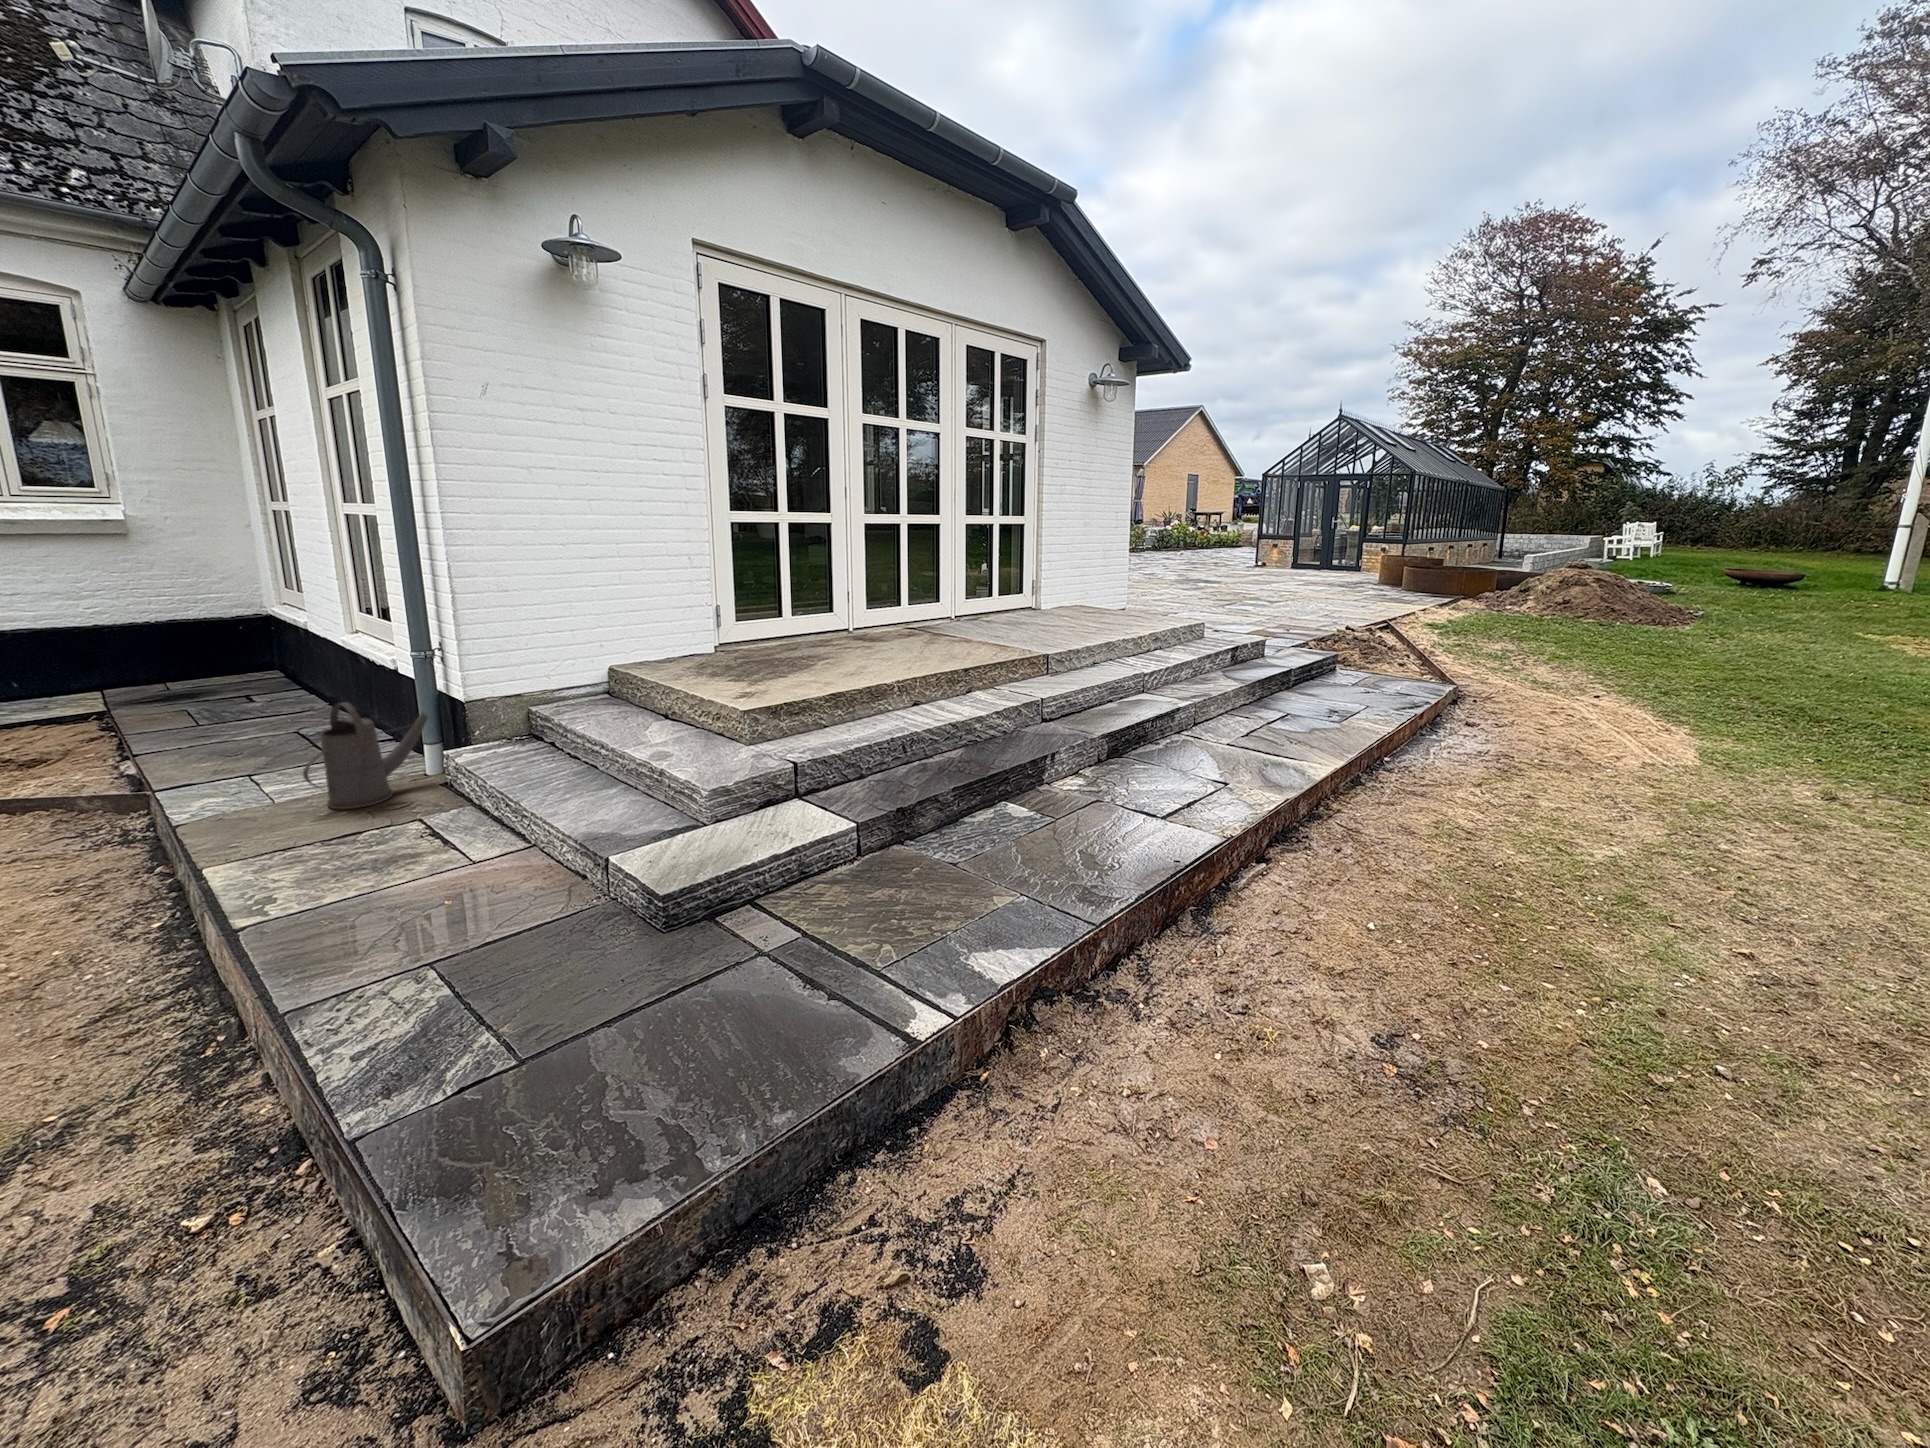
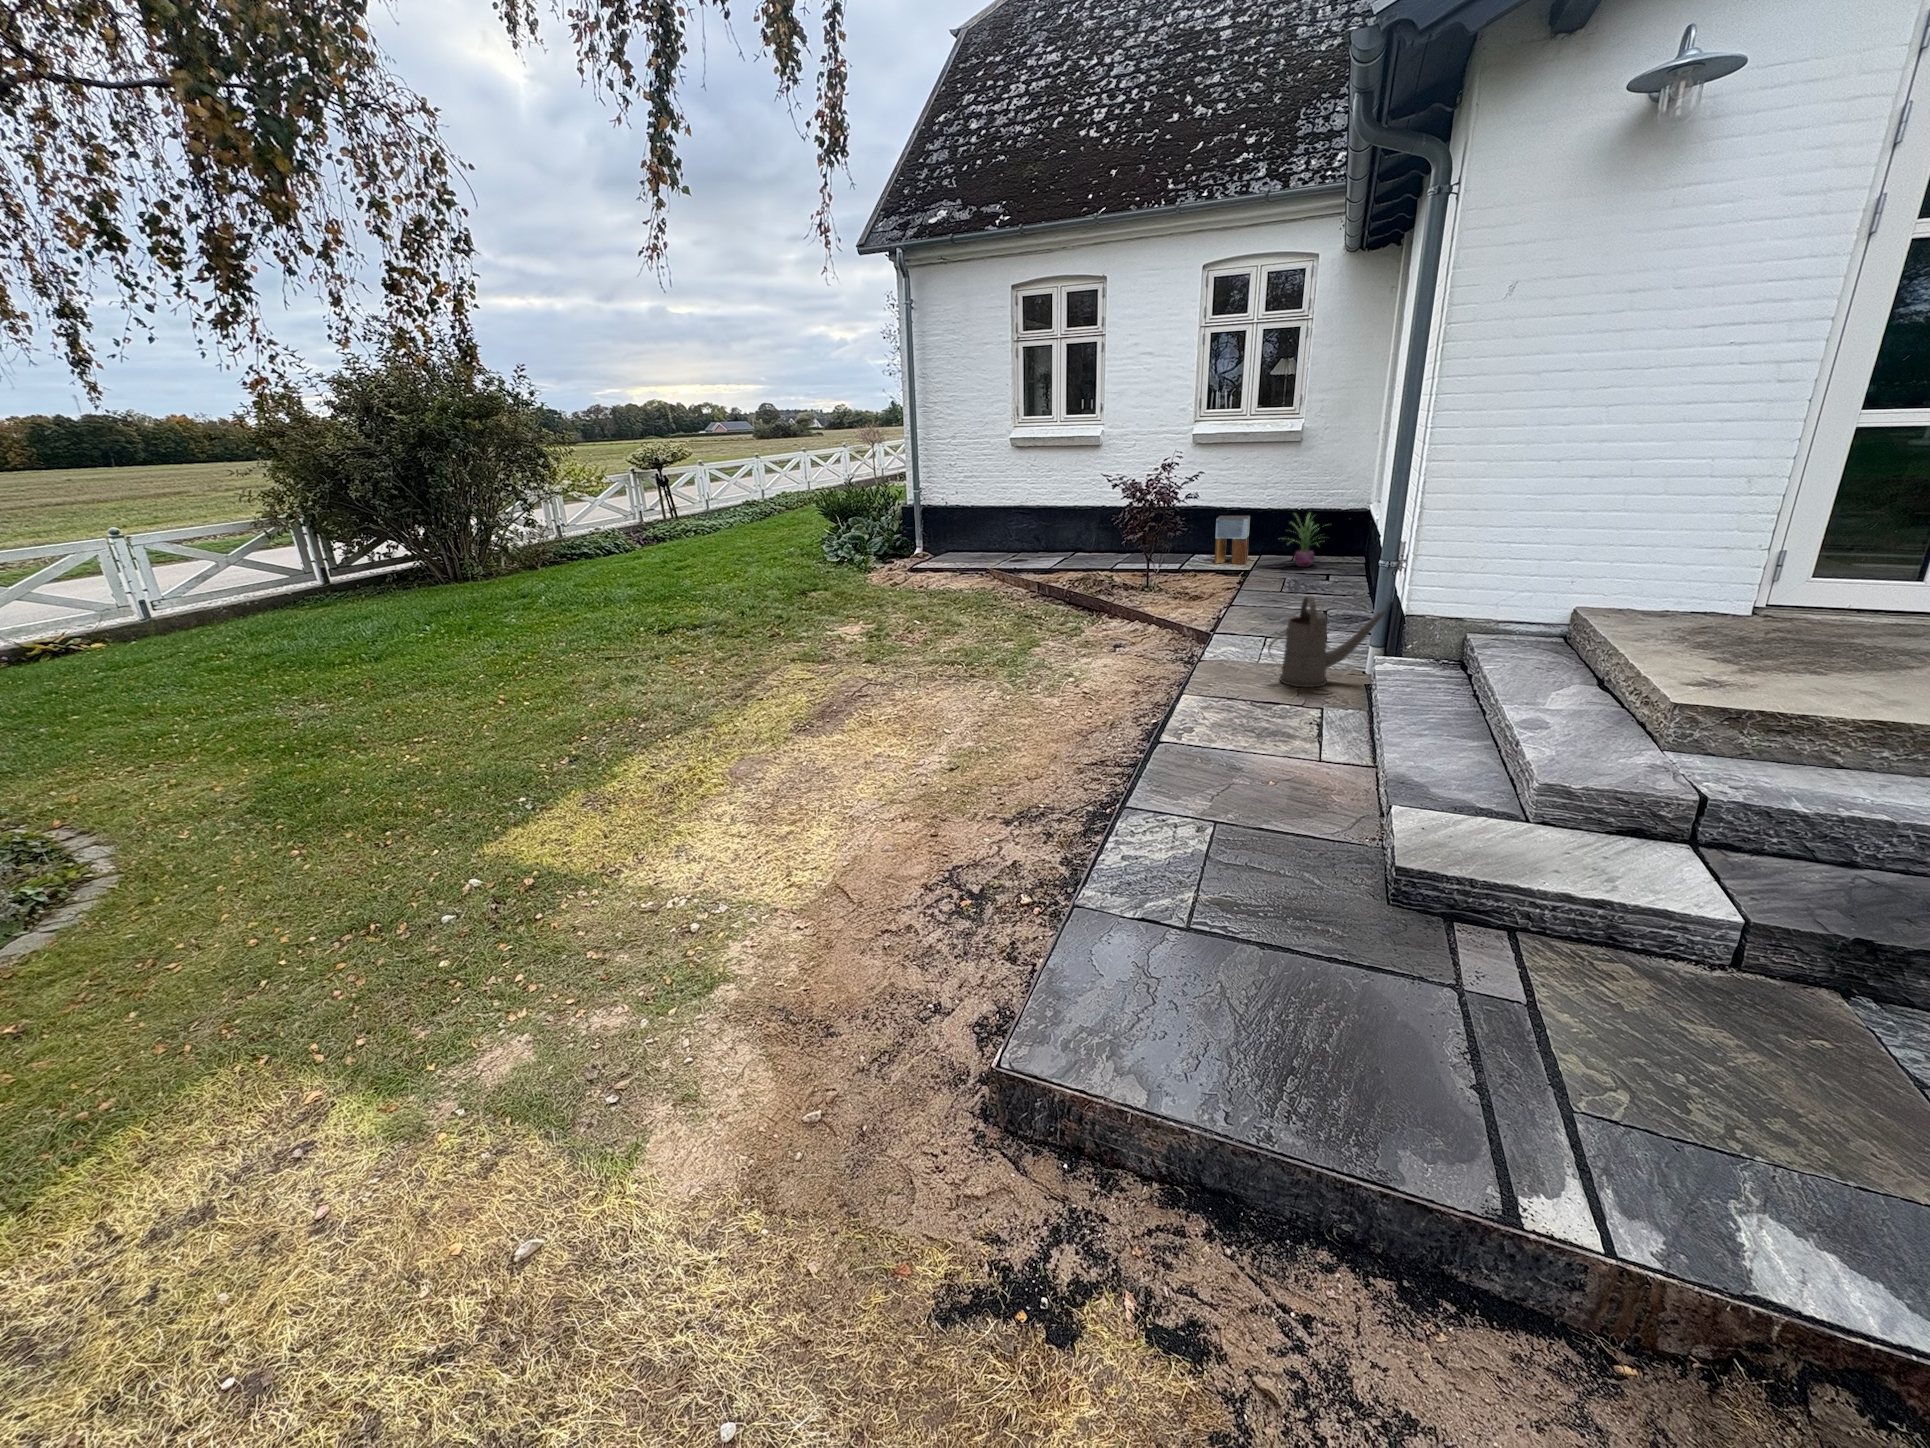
decorative plant: none [139,616,244,686] -> present [1289,513,1318,567]
stool: none [10,630,95,705] -> present [1215,516,1250,564]

